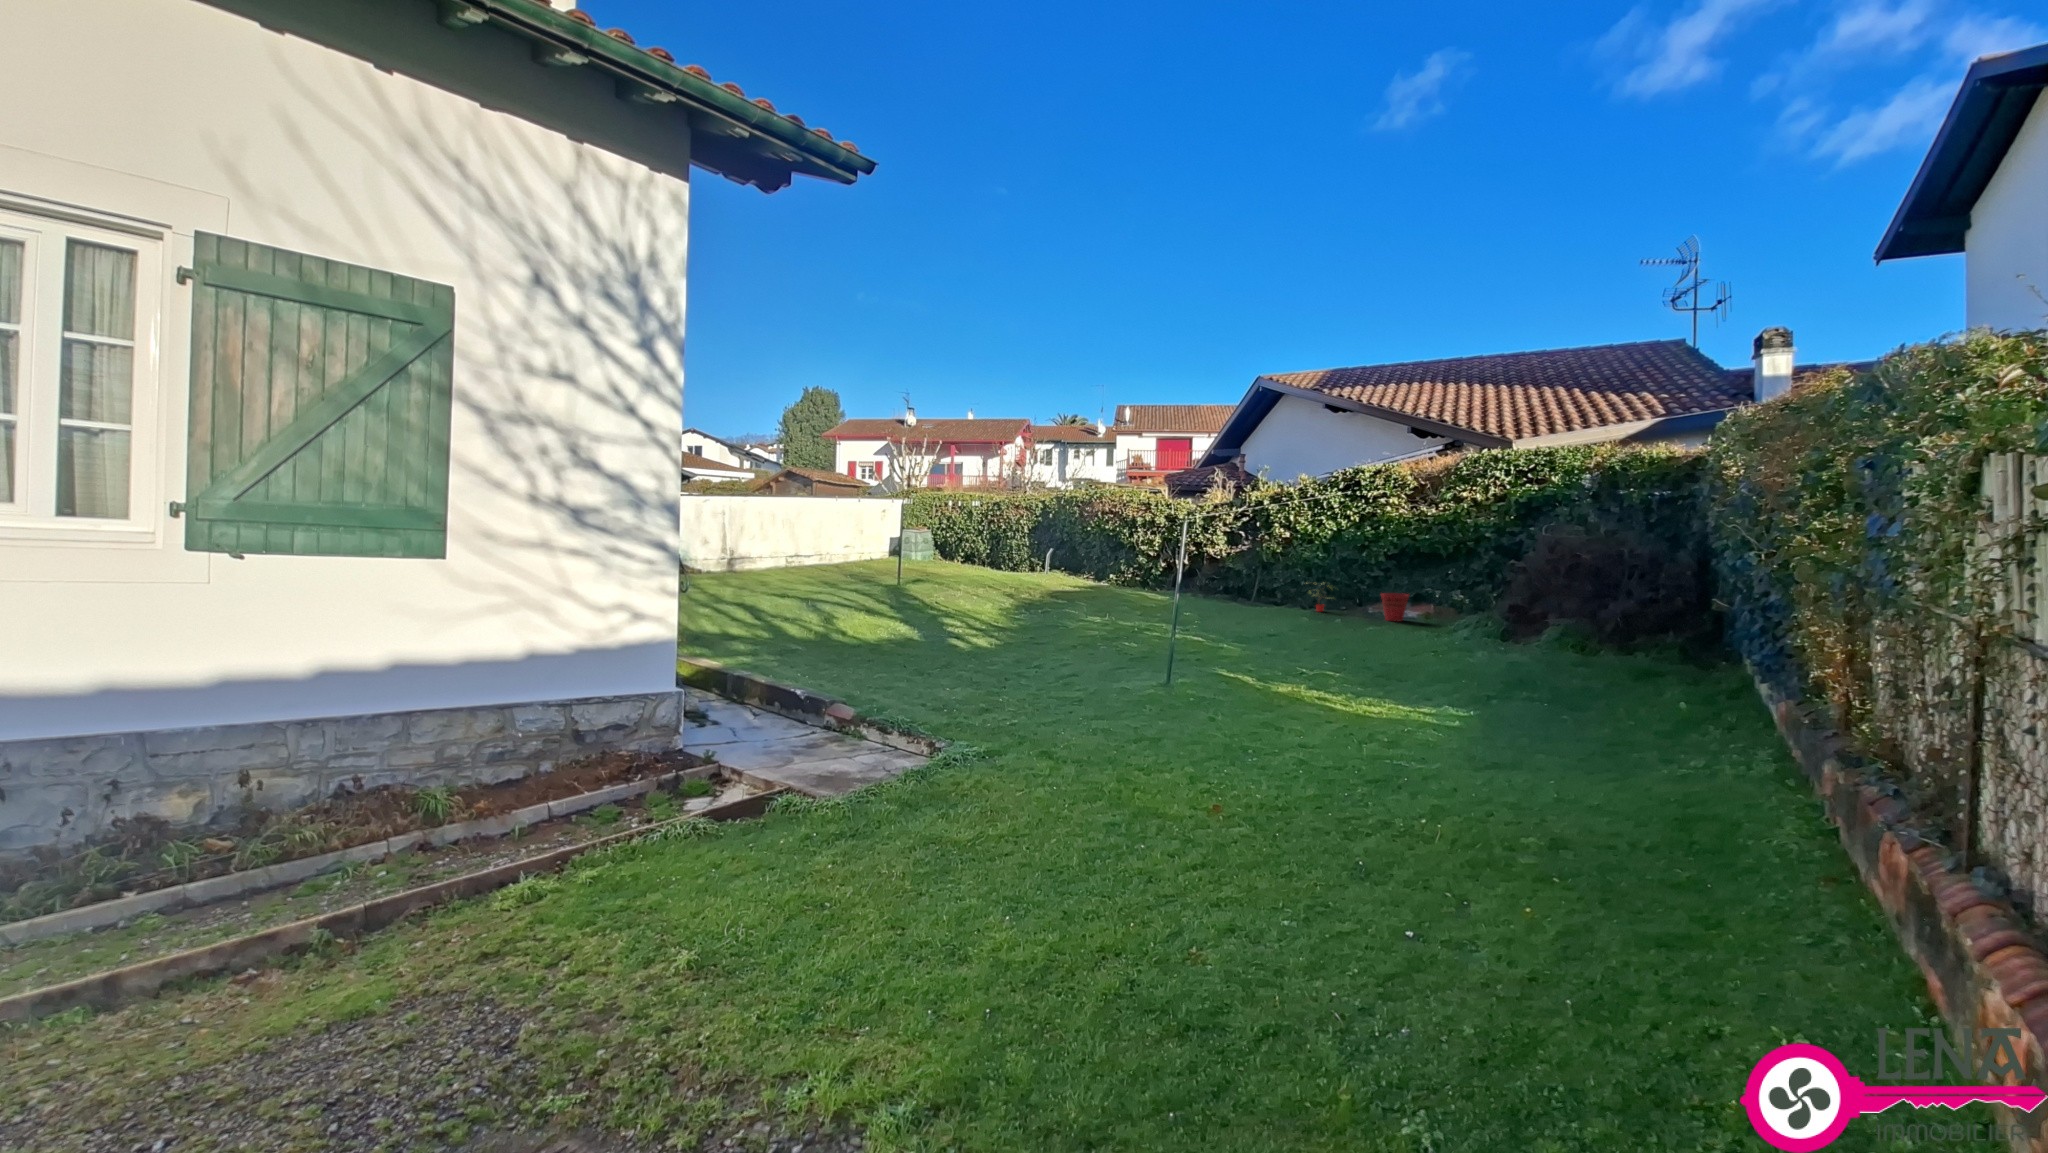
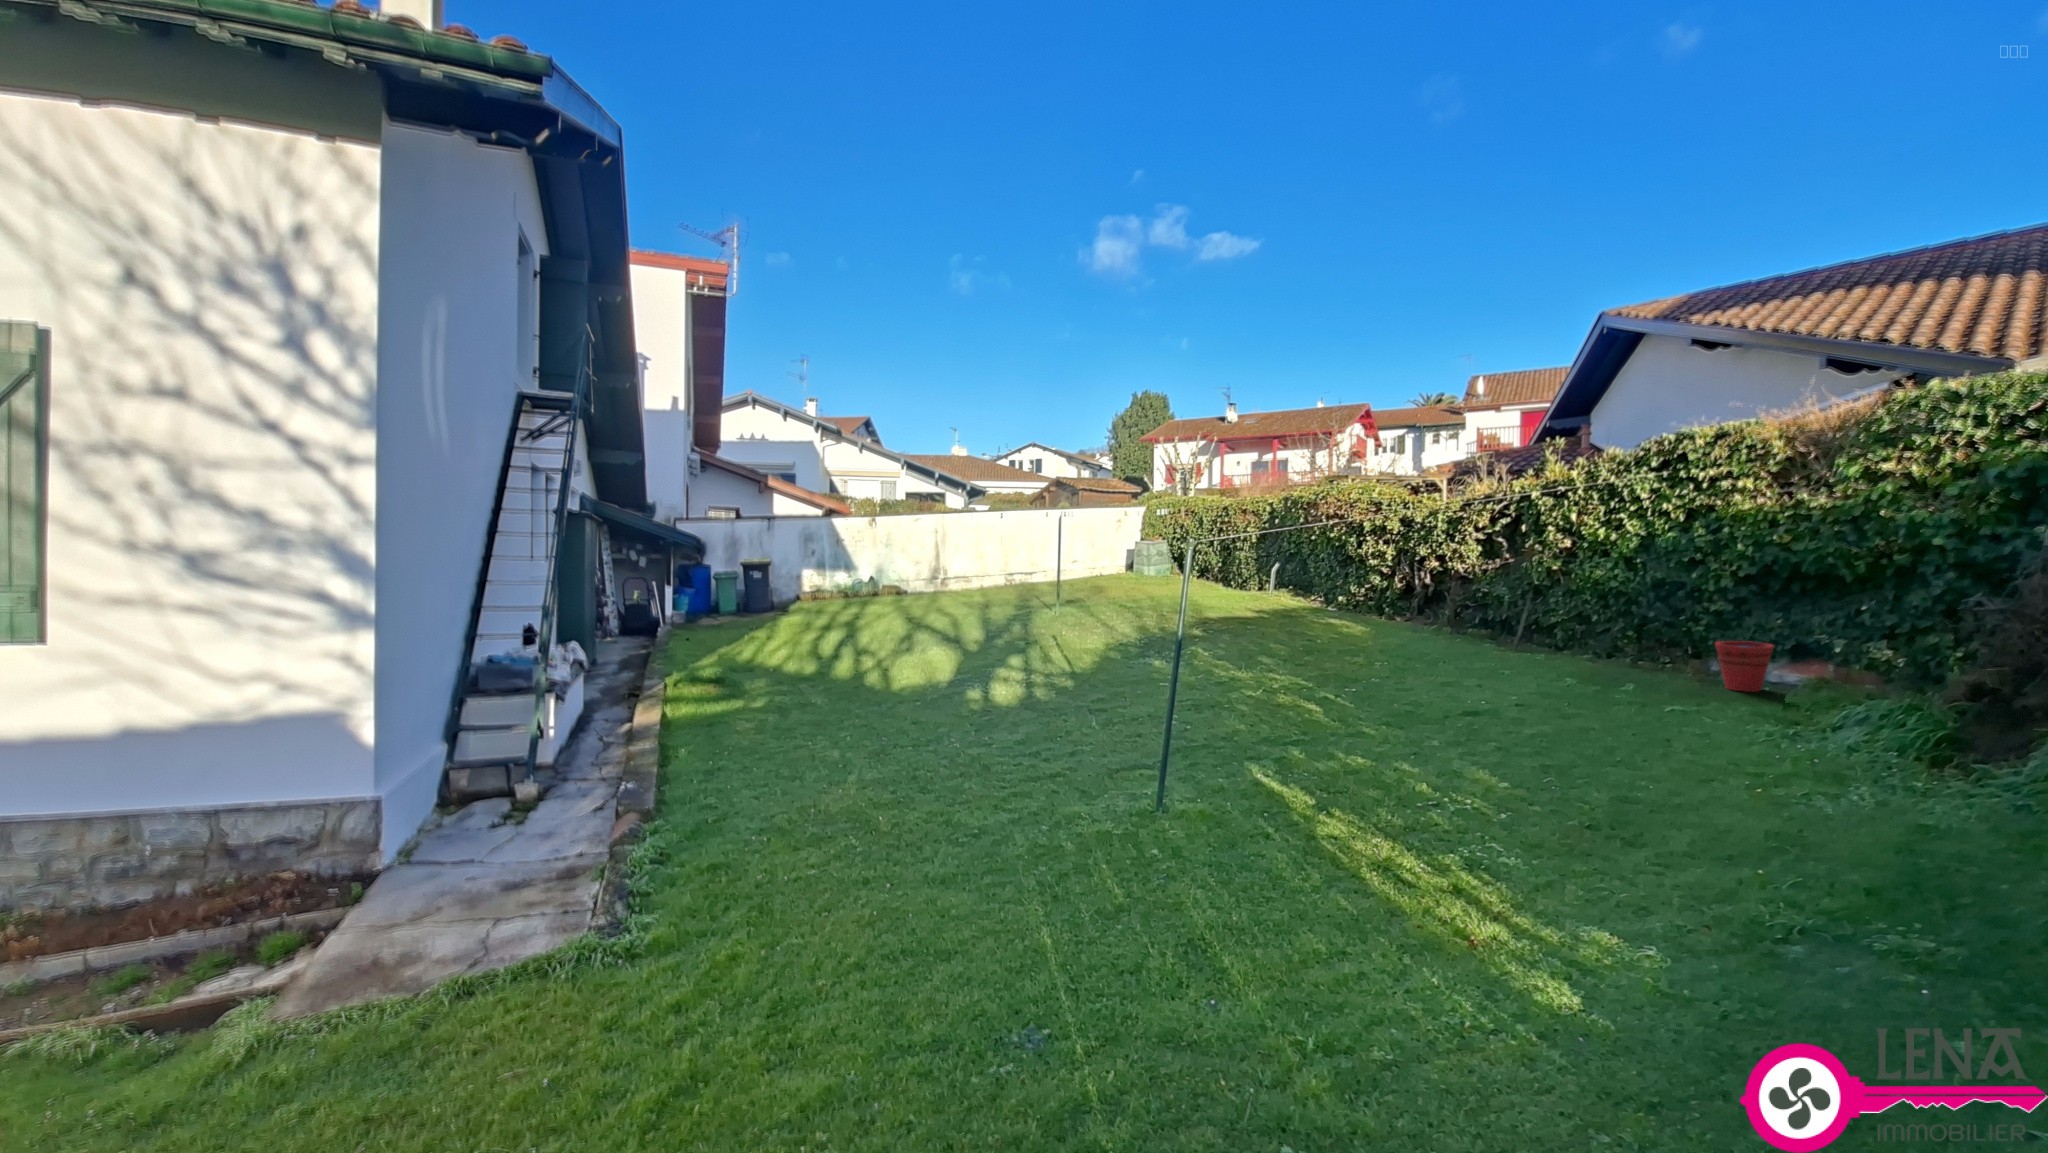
potted plant: present [1309,583,1332,612] -> none [1583,618,1649,666]

